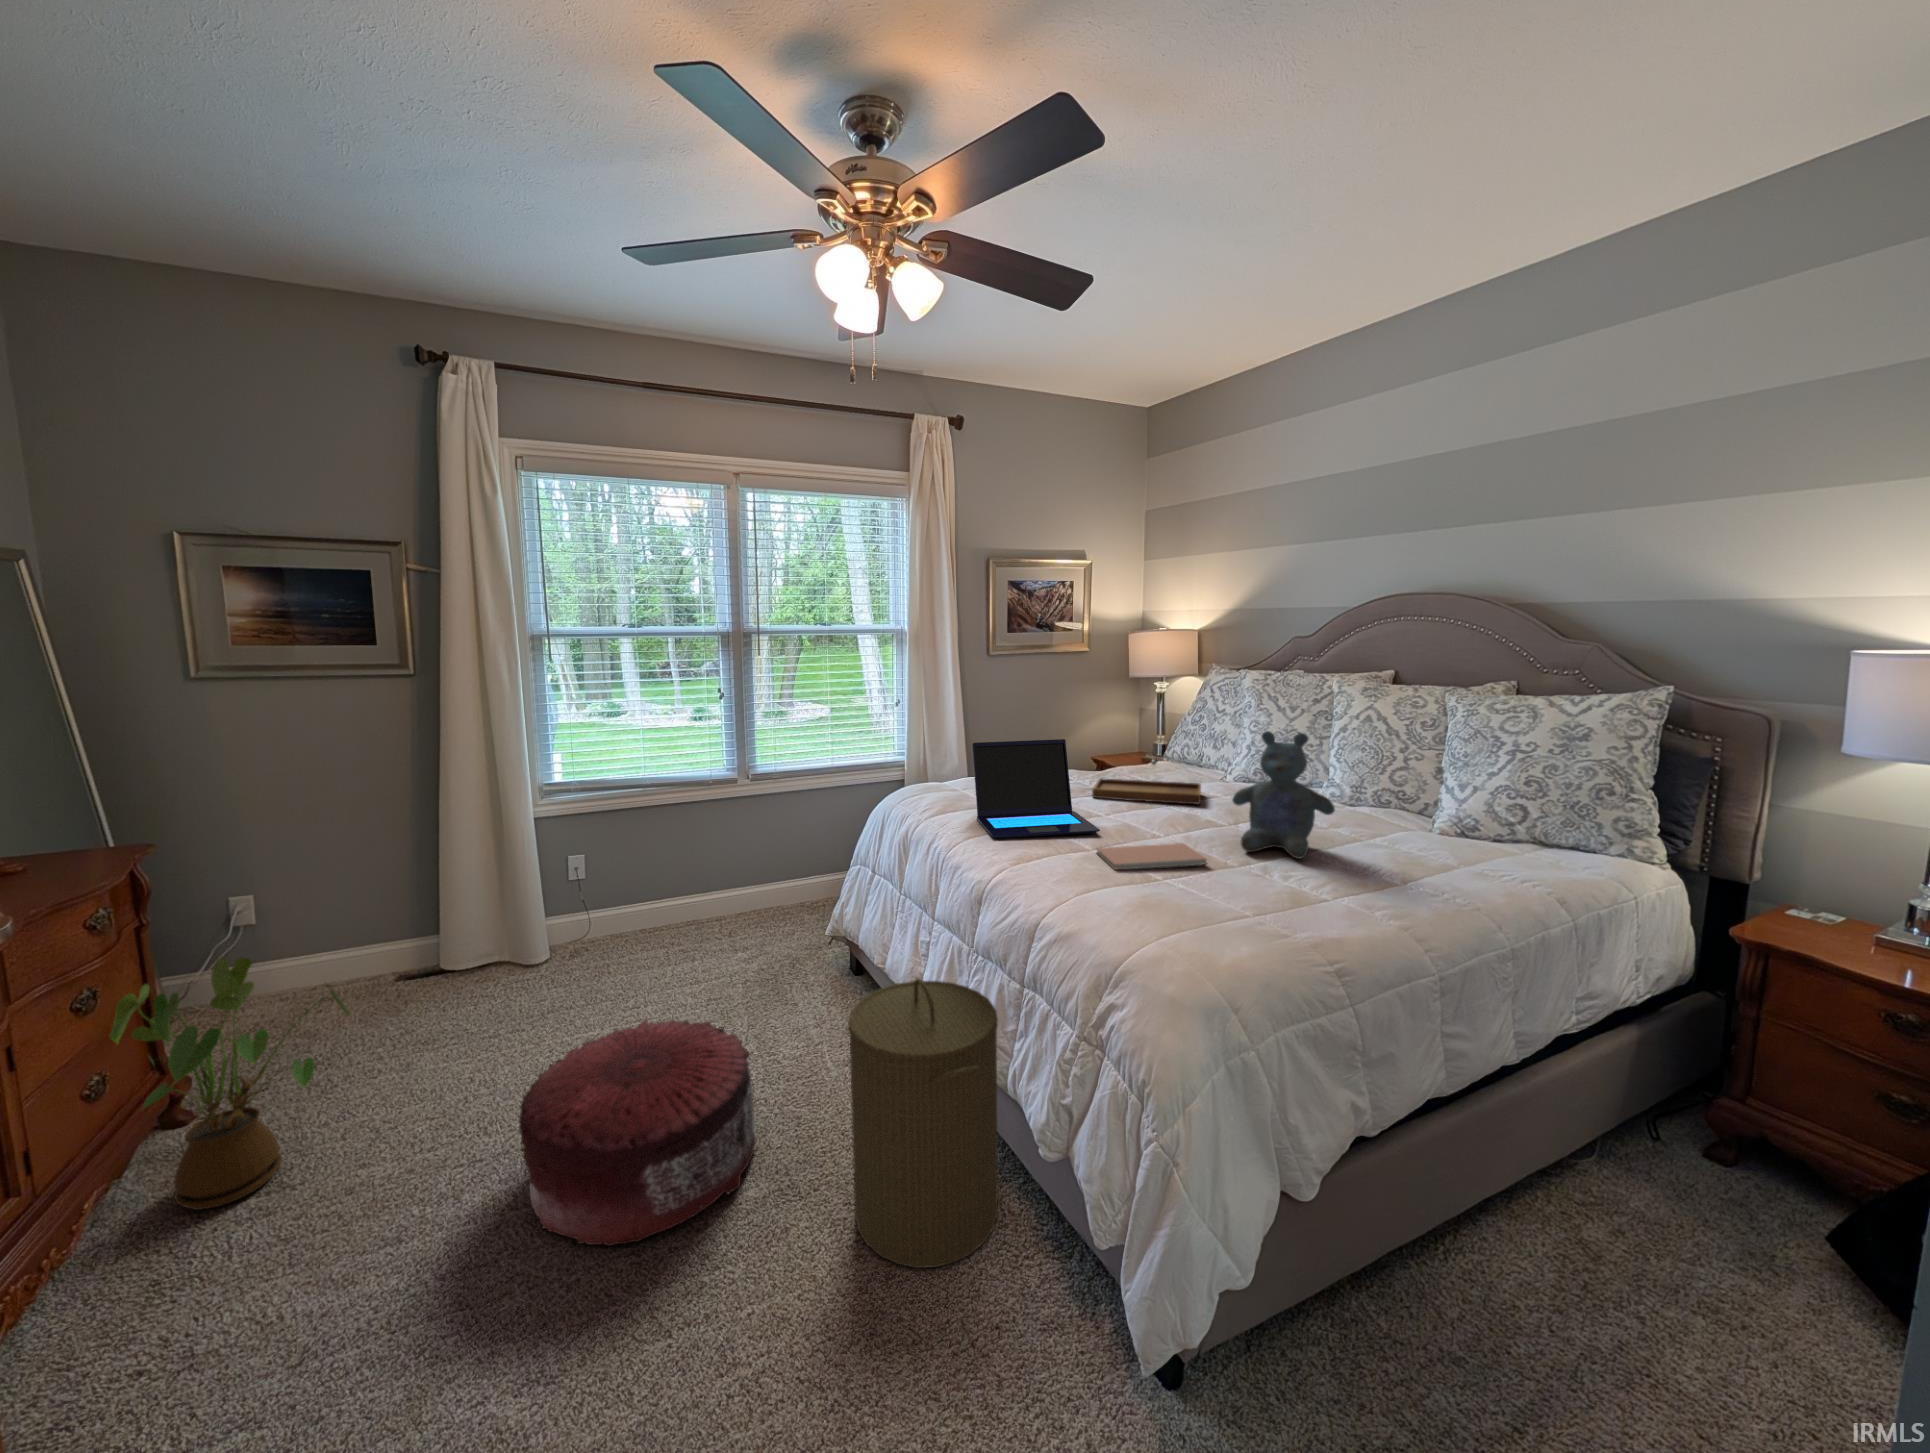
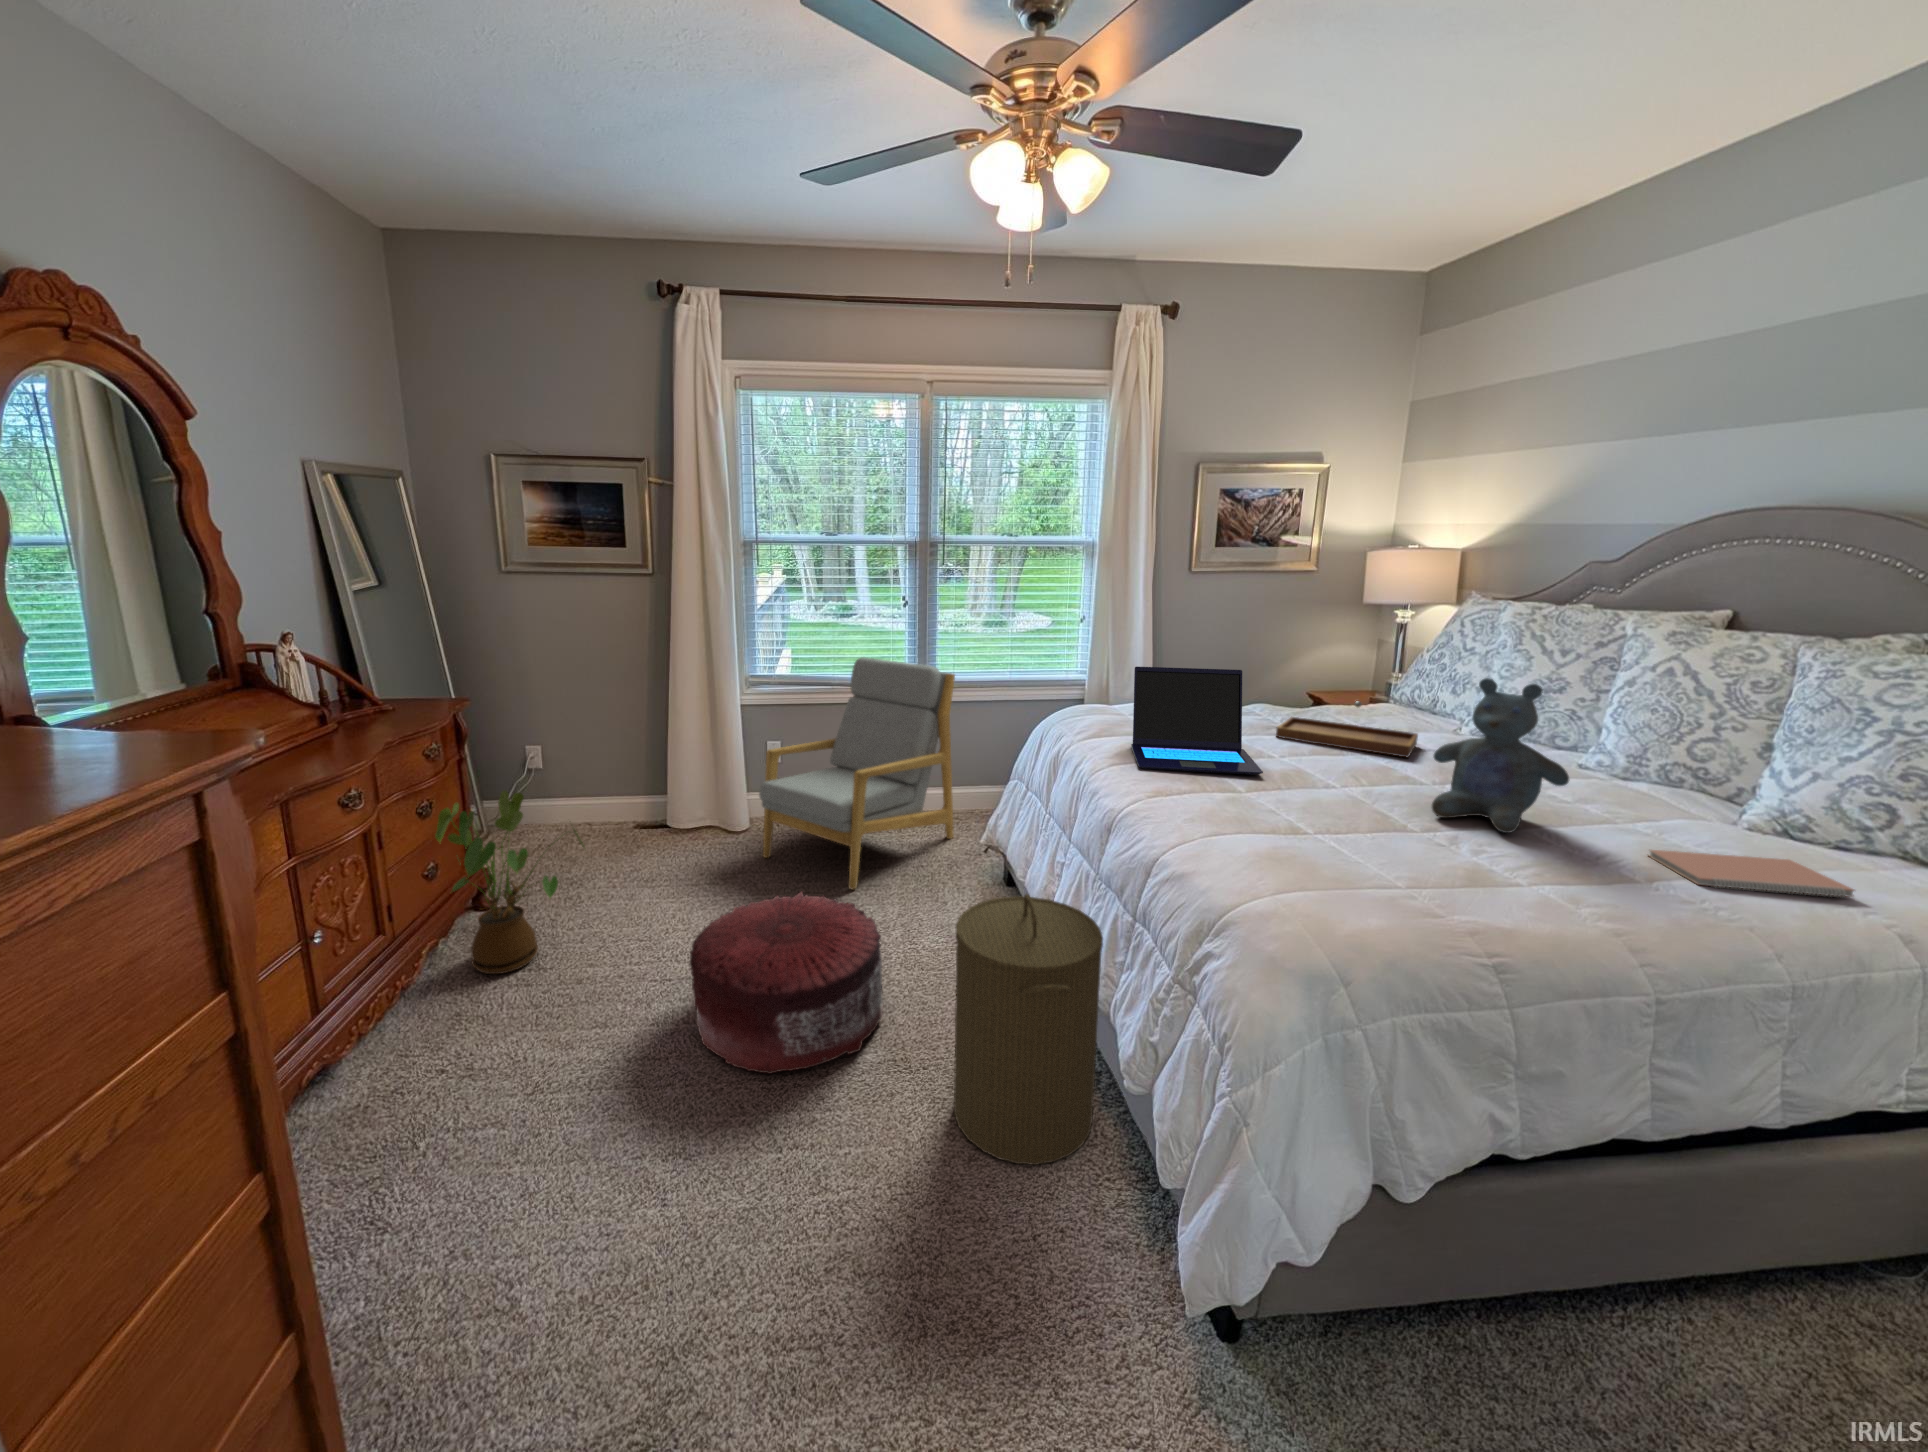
armchair: none [569,755,787,1007] -> present [759,657,955,889]
notebook: present [1097,843,1207,870] -> present [1649,850,1854,897]

